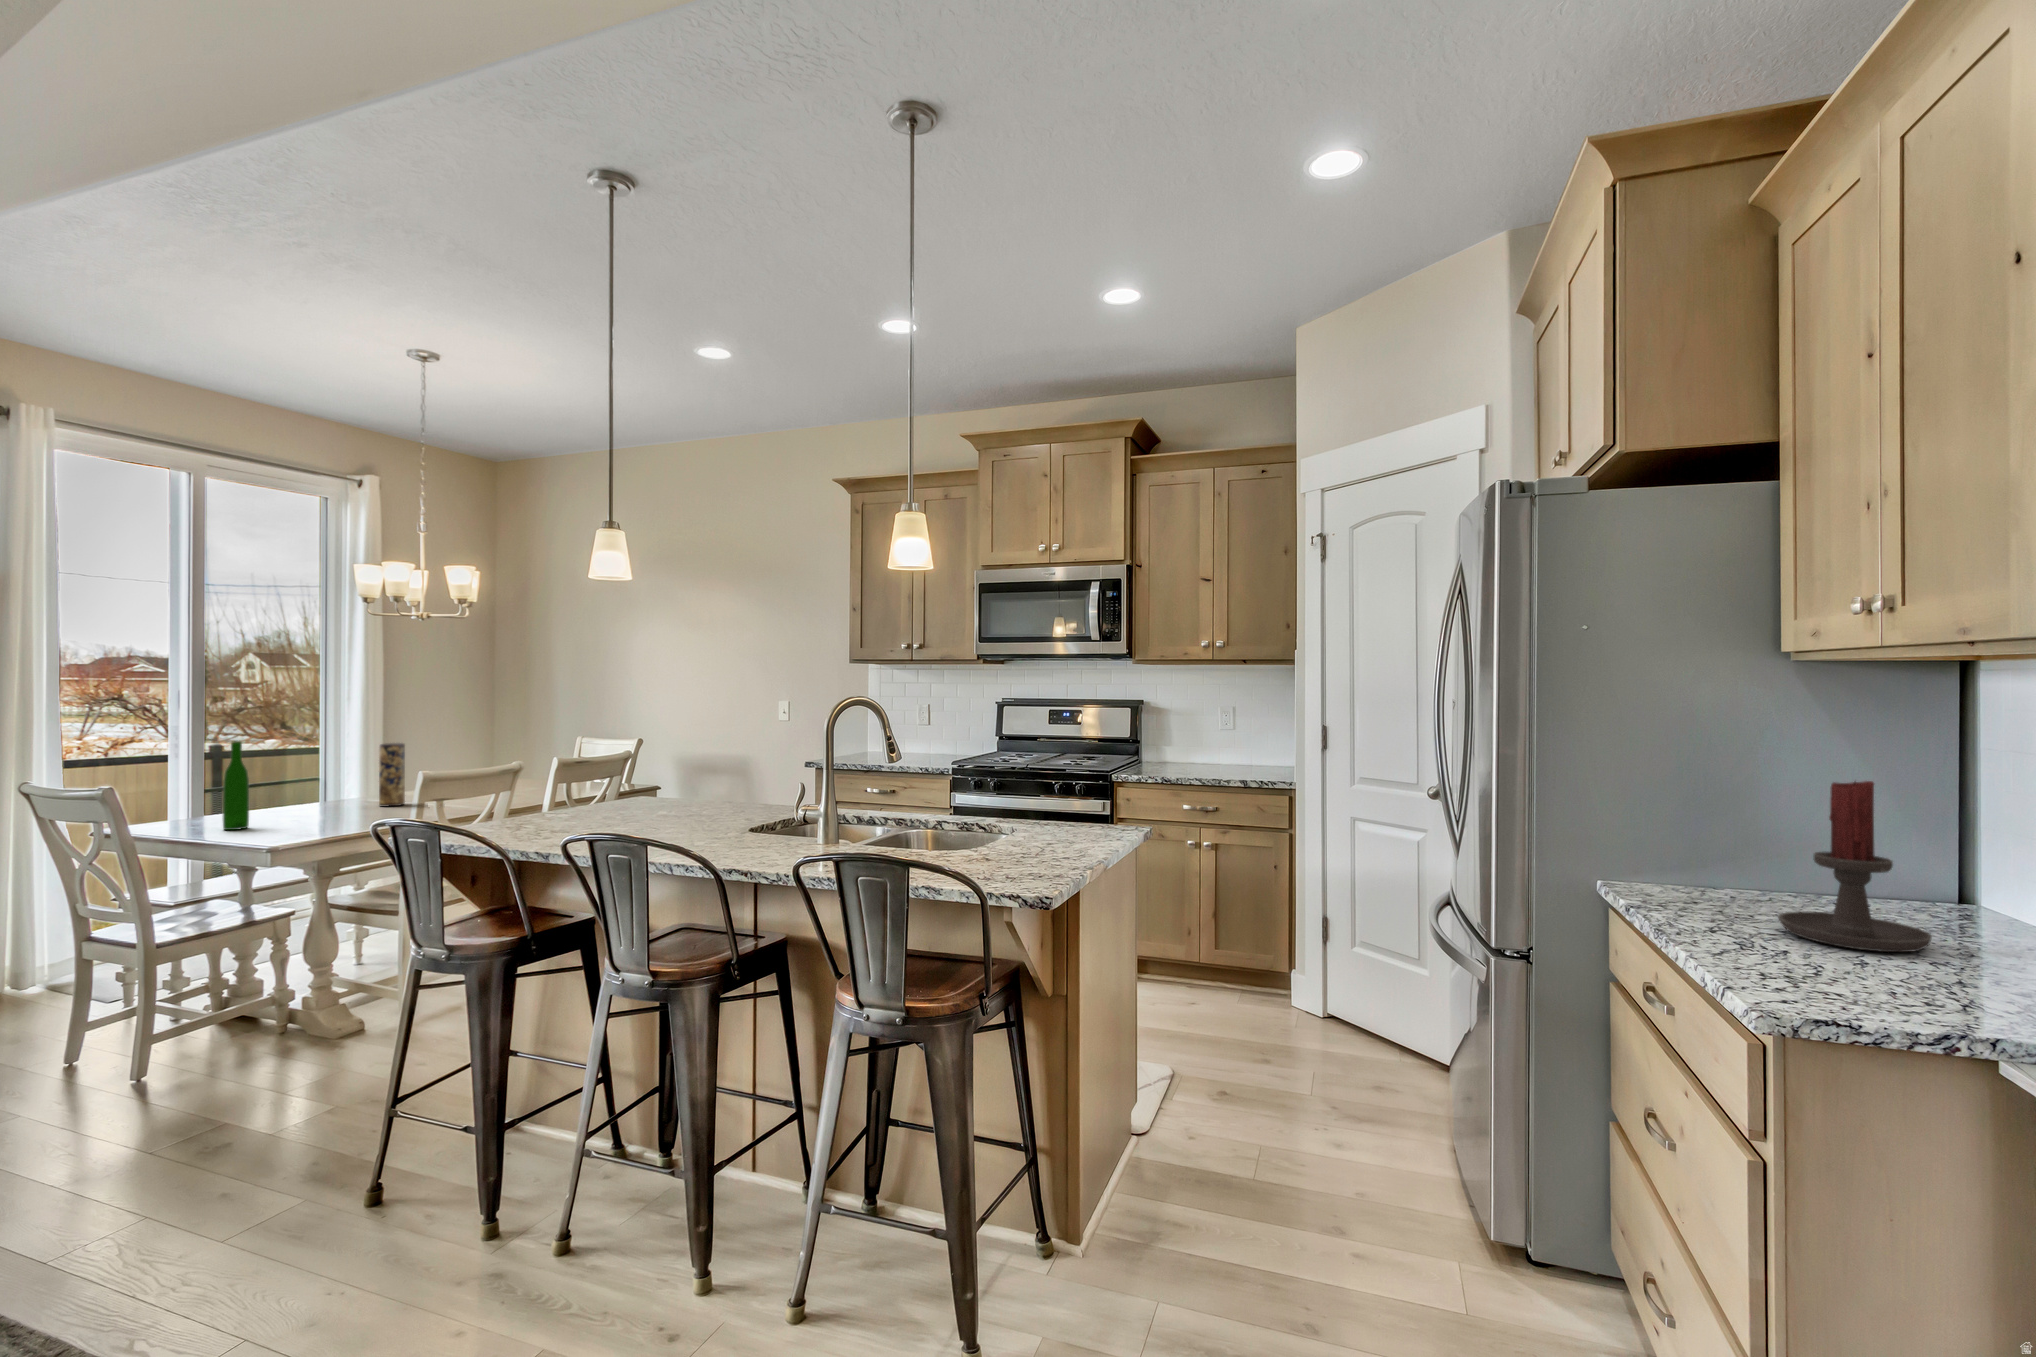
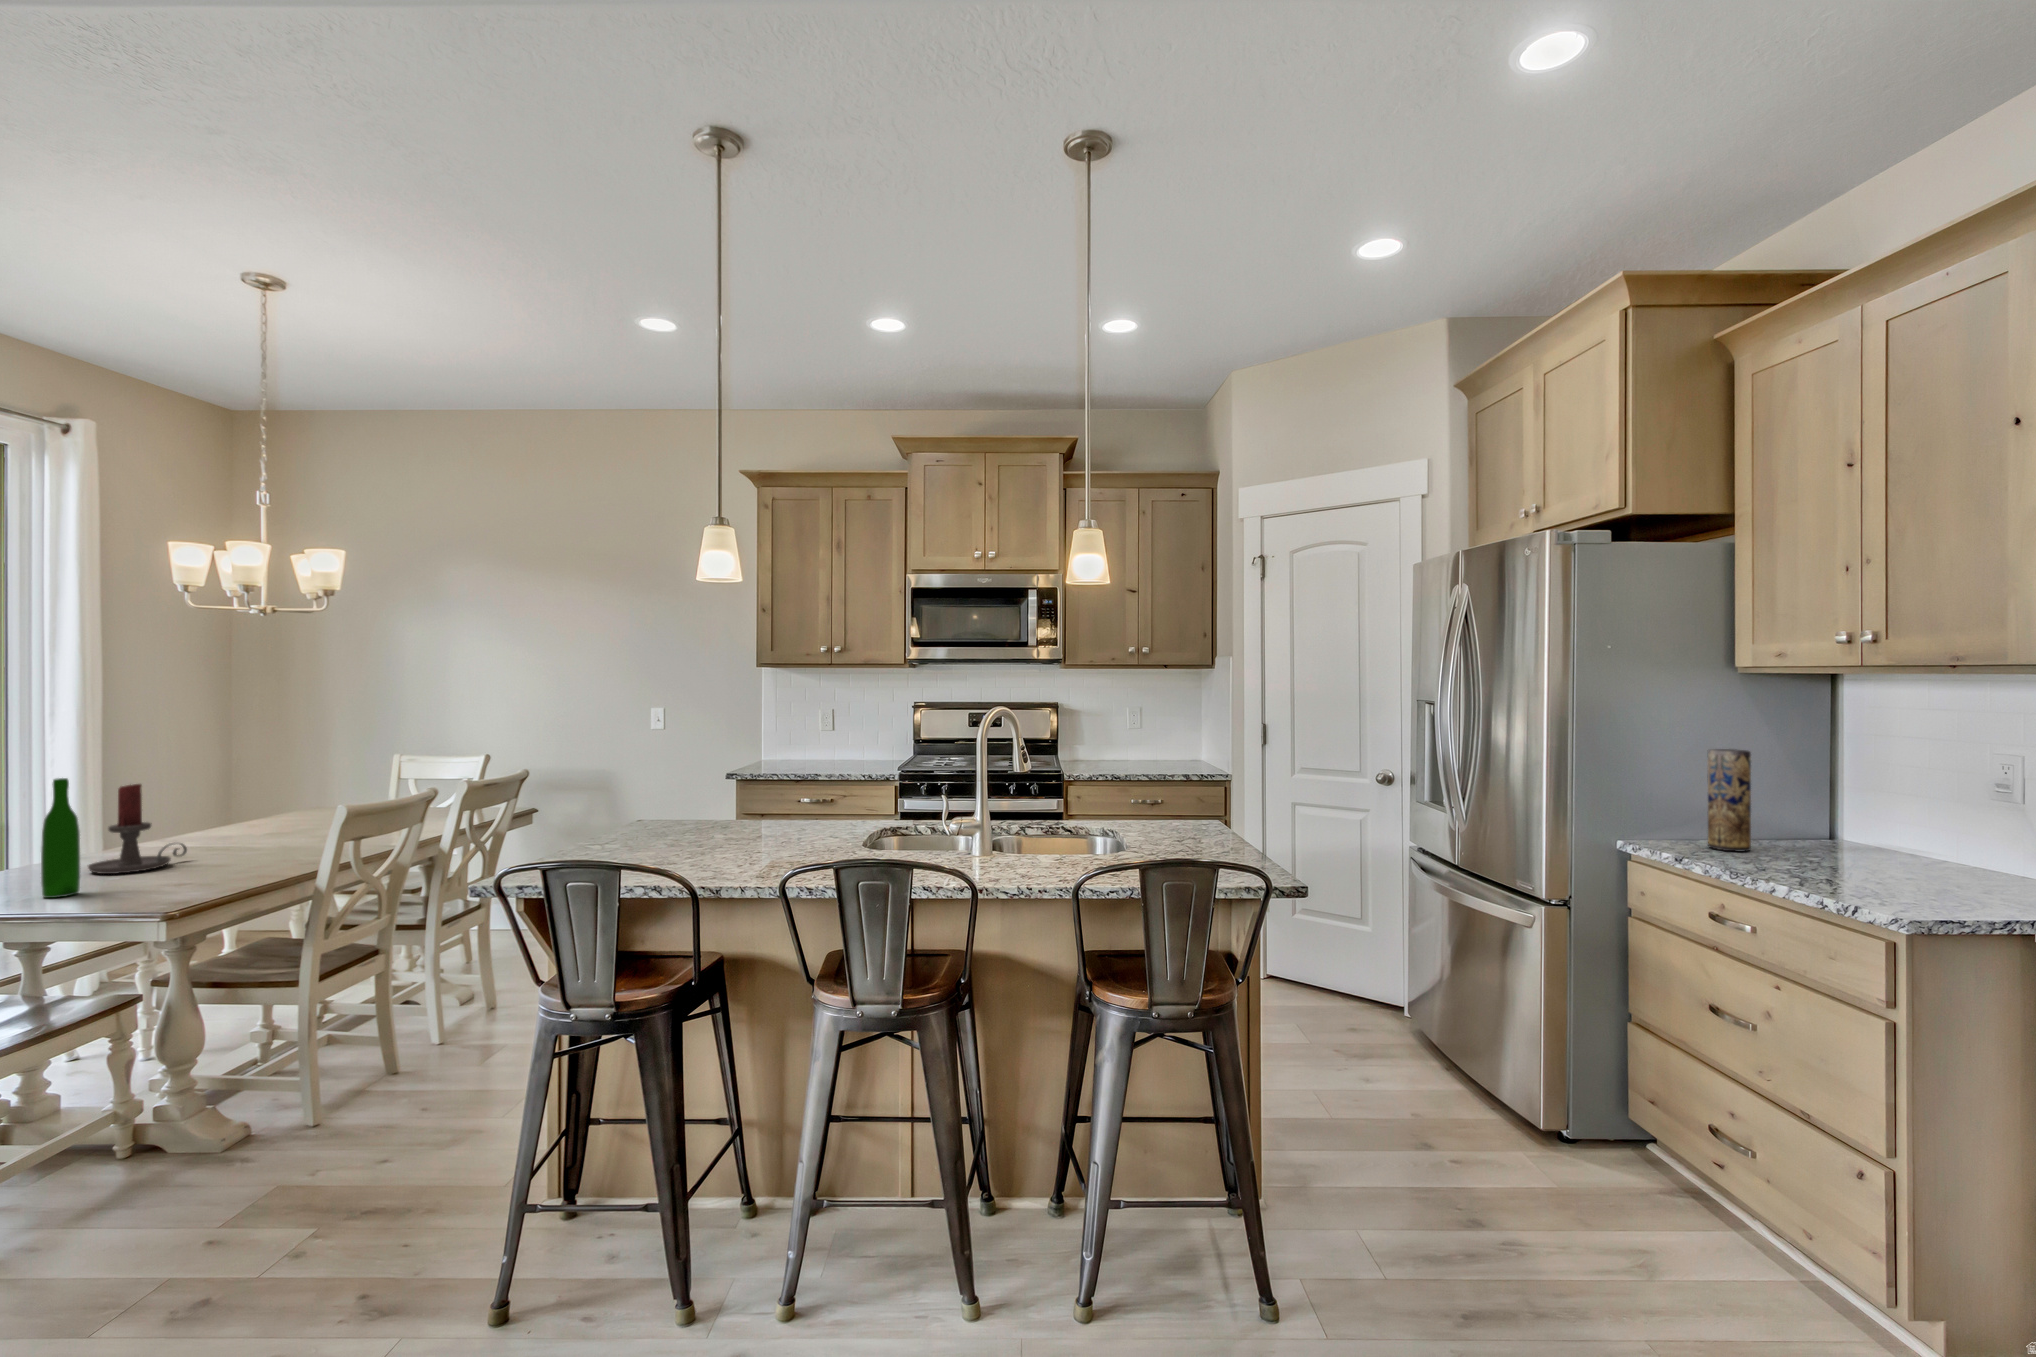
vase: present [379,743,405,806] -> present [1708,749,1751,852]
candle holder: present [1778,781,1932,952] -> present [88,784,187,874]

